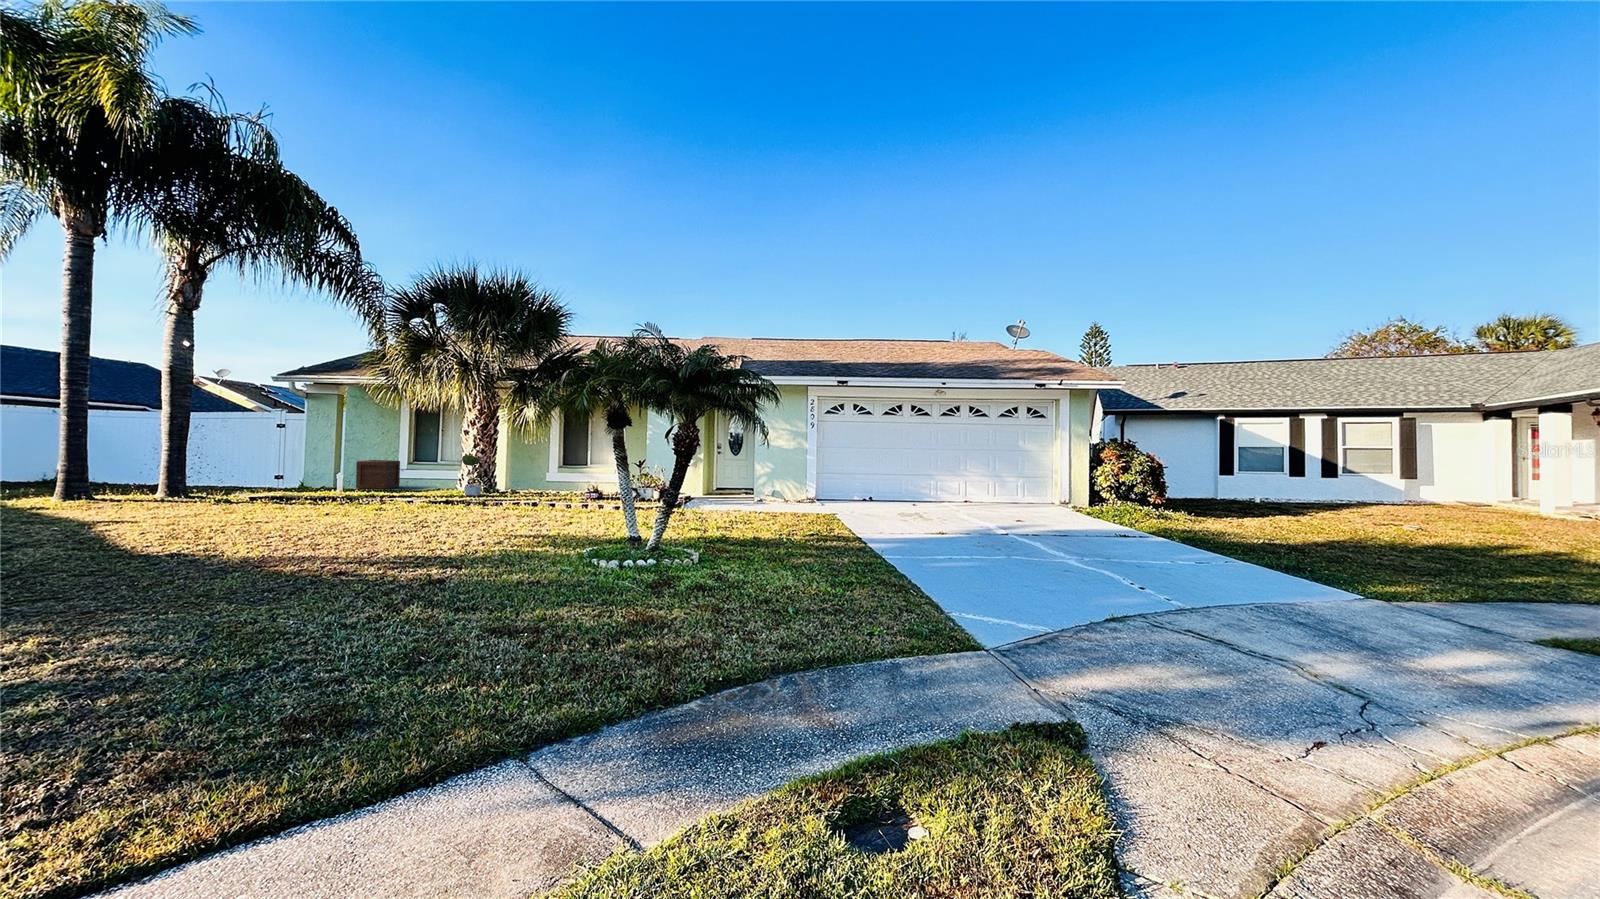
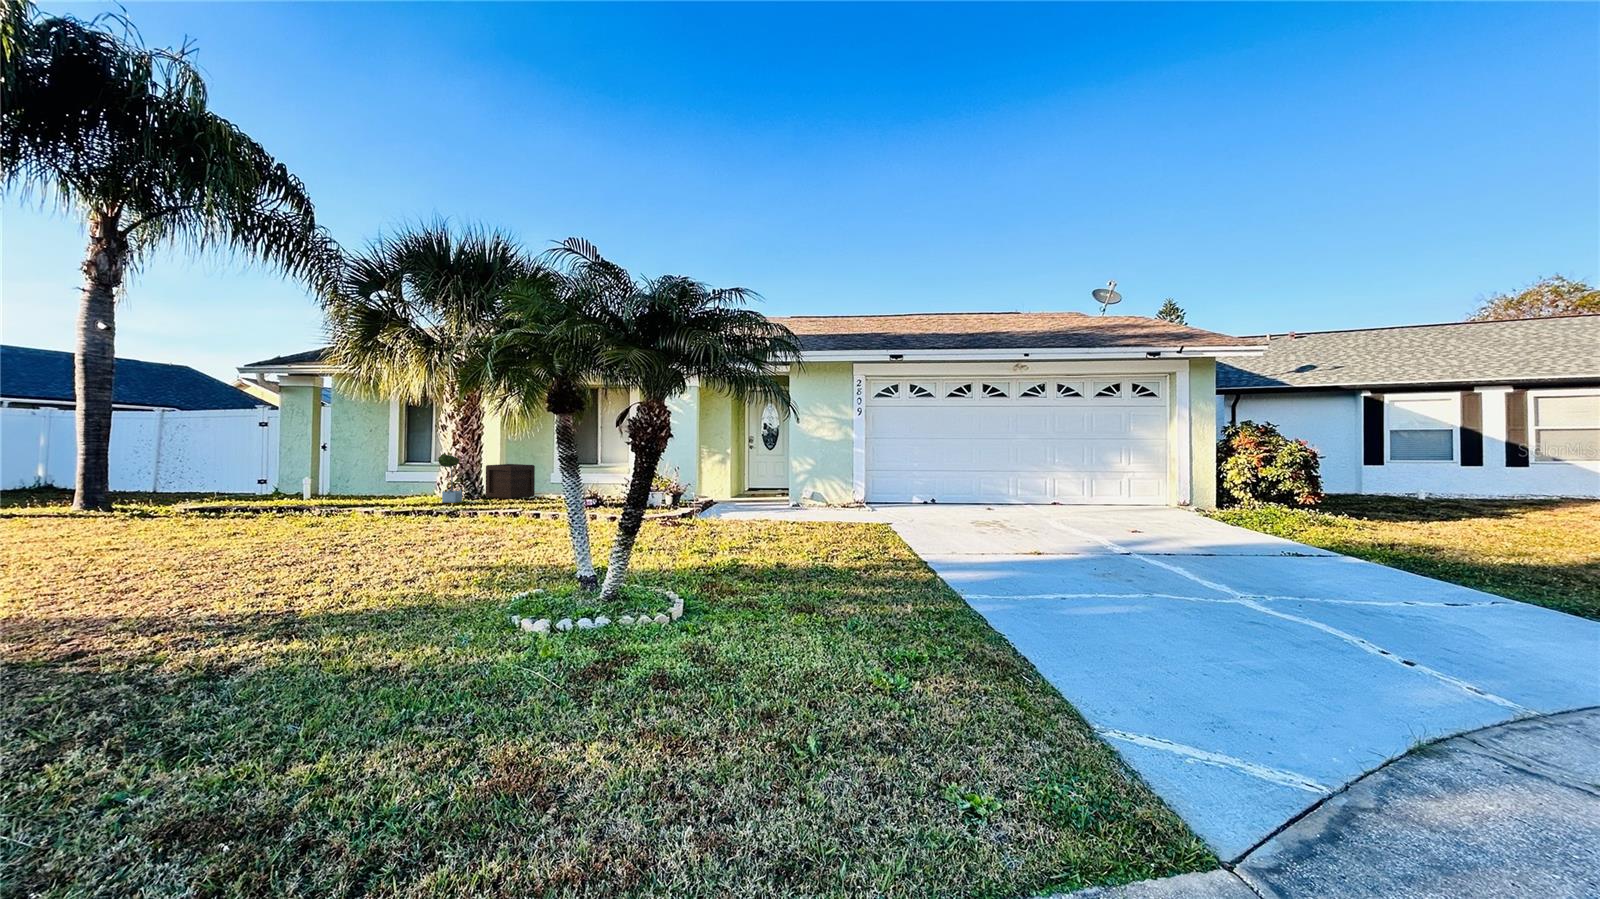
wooden crate: present [356,460,400,489] -> present [486,464,535,499]

